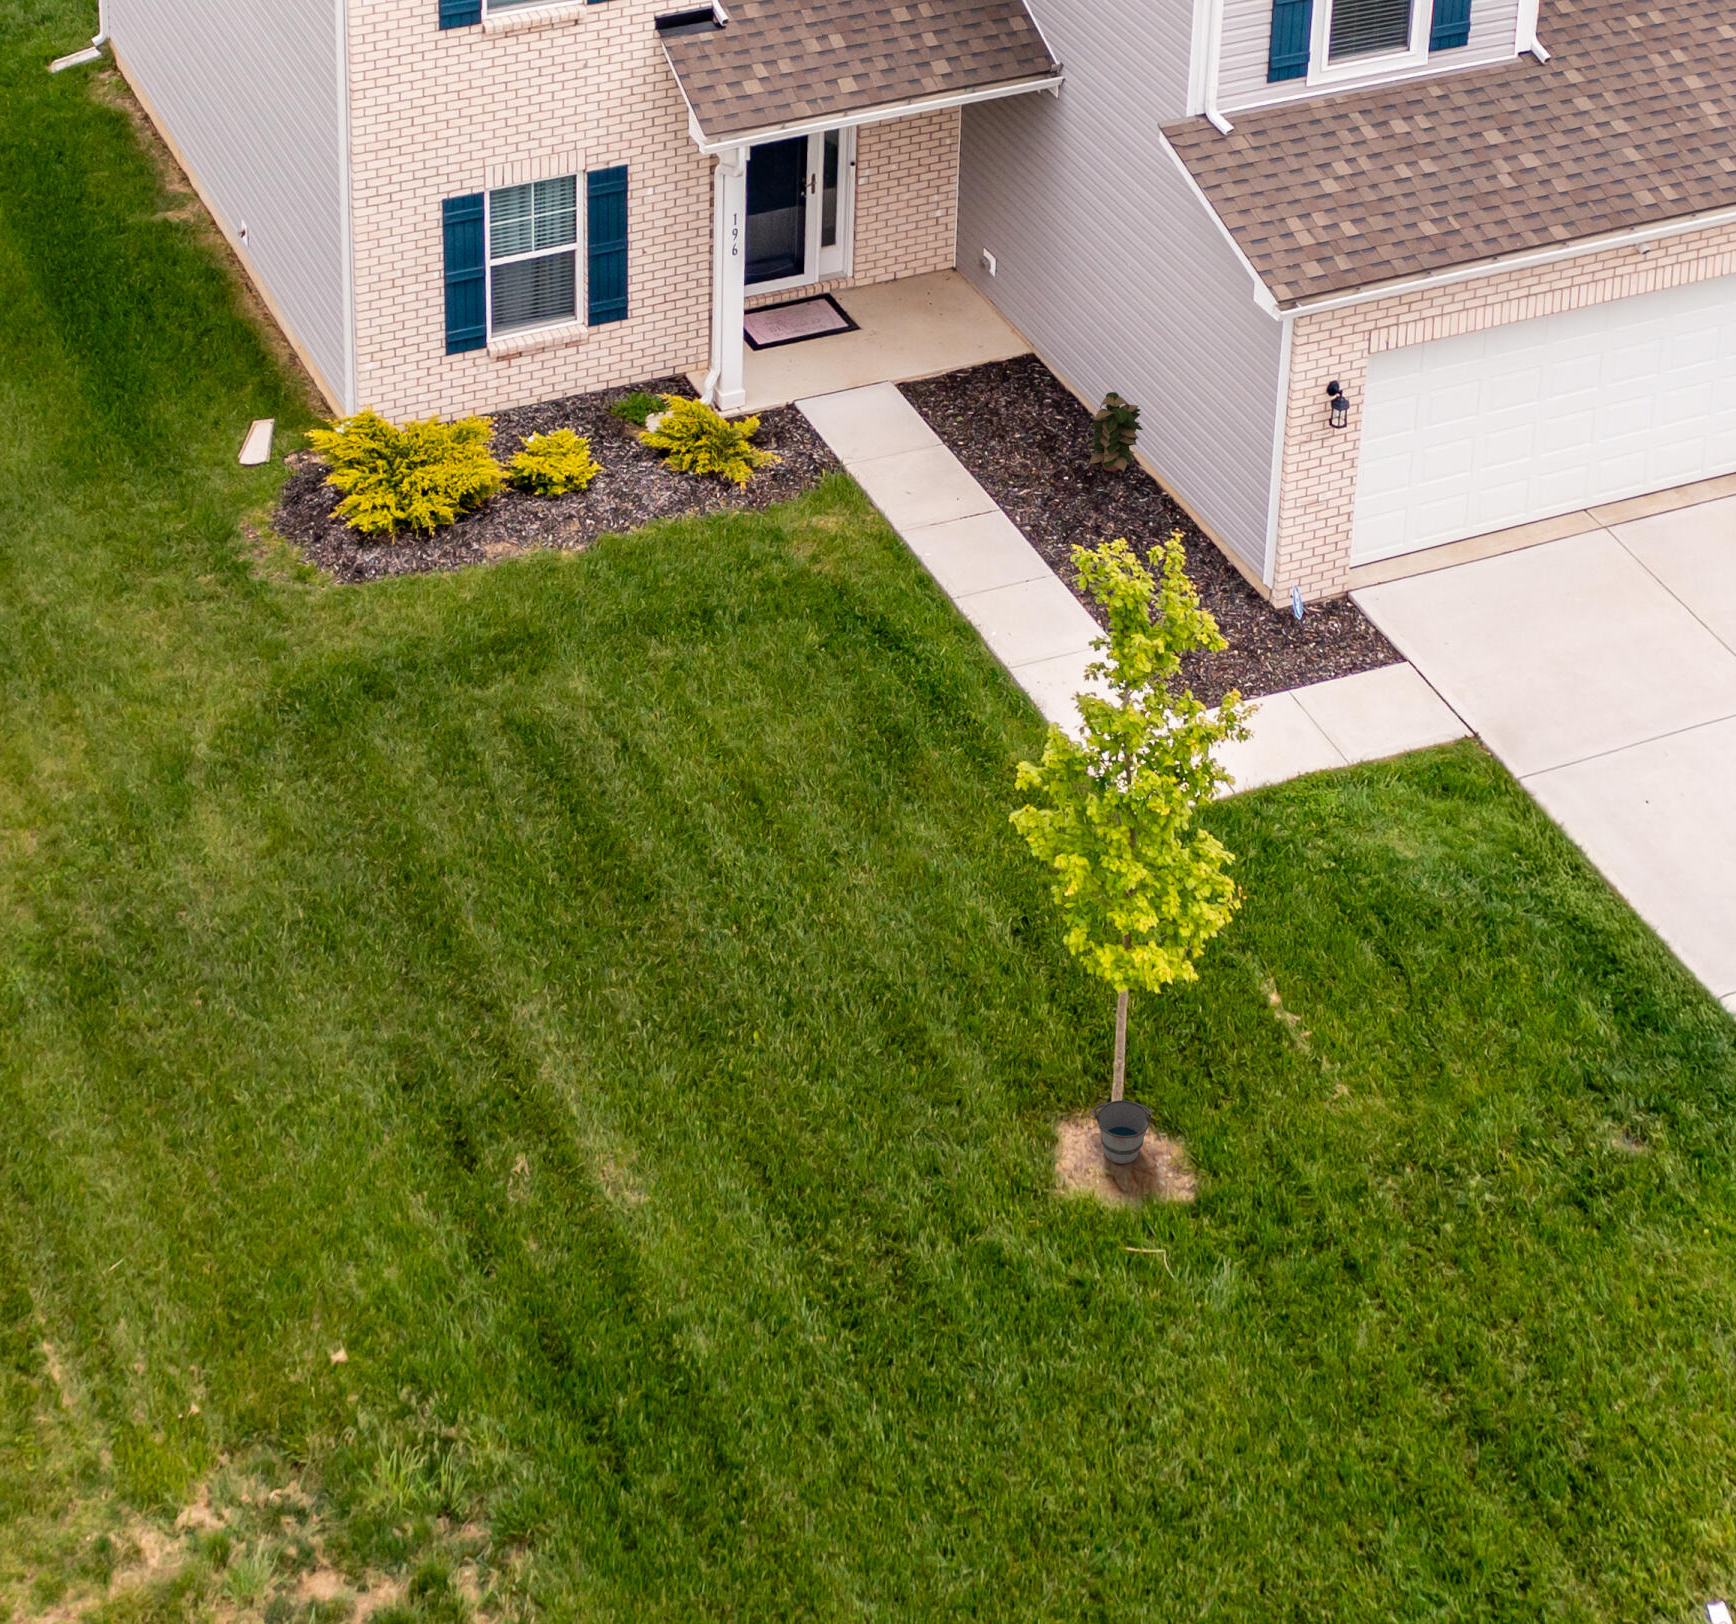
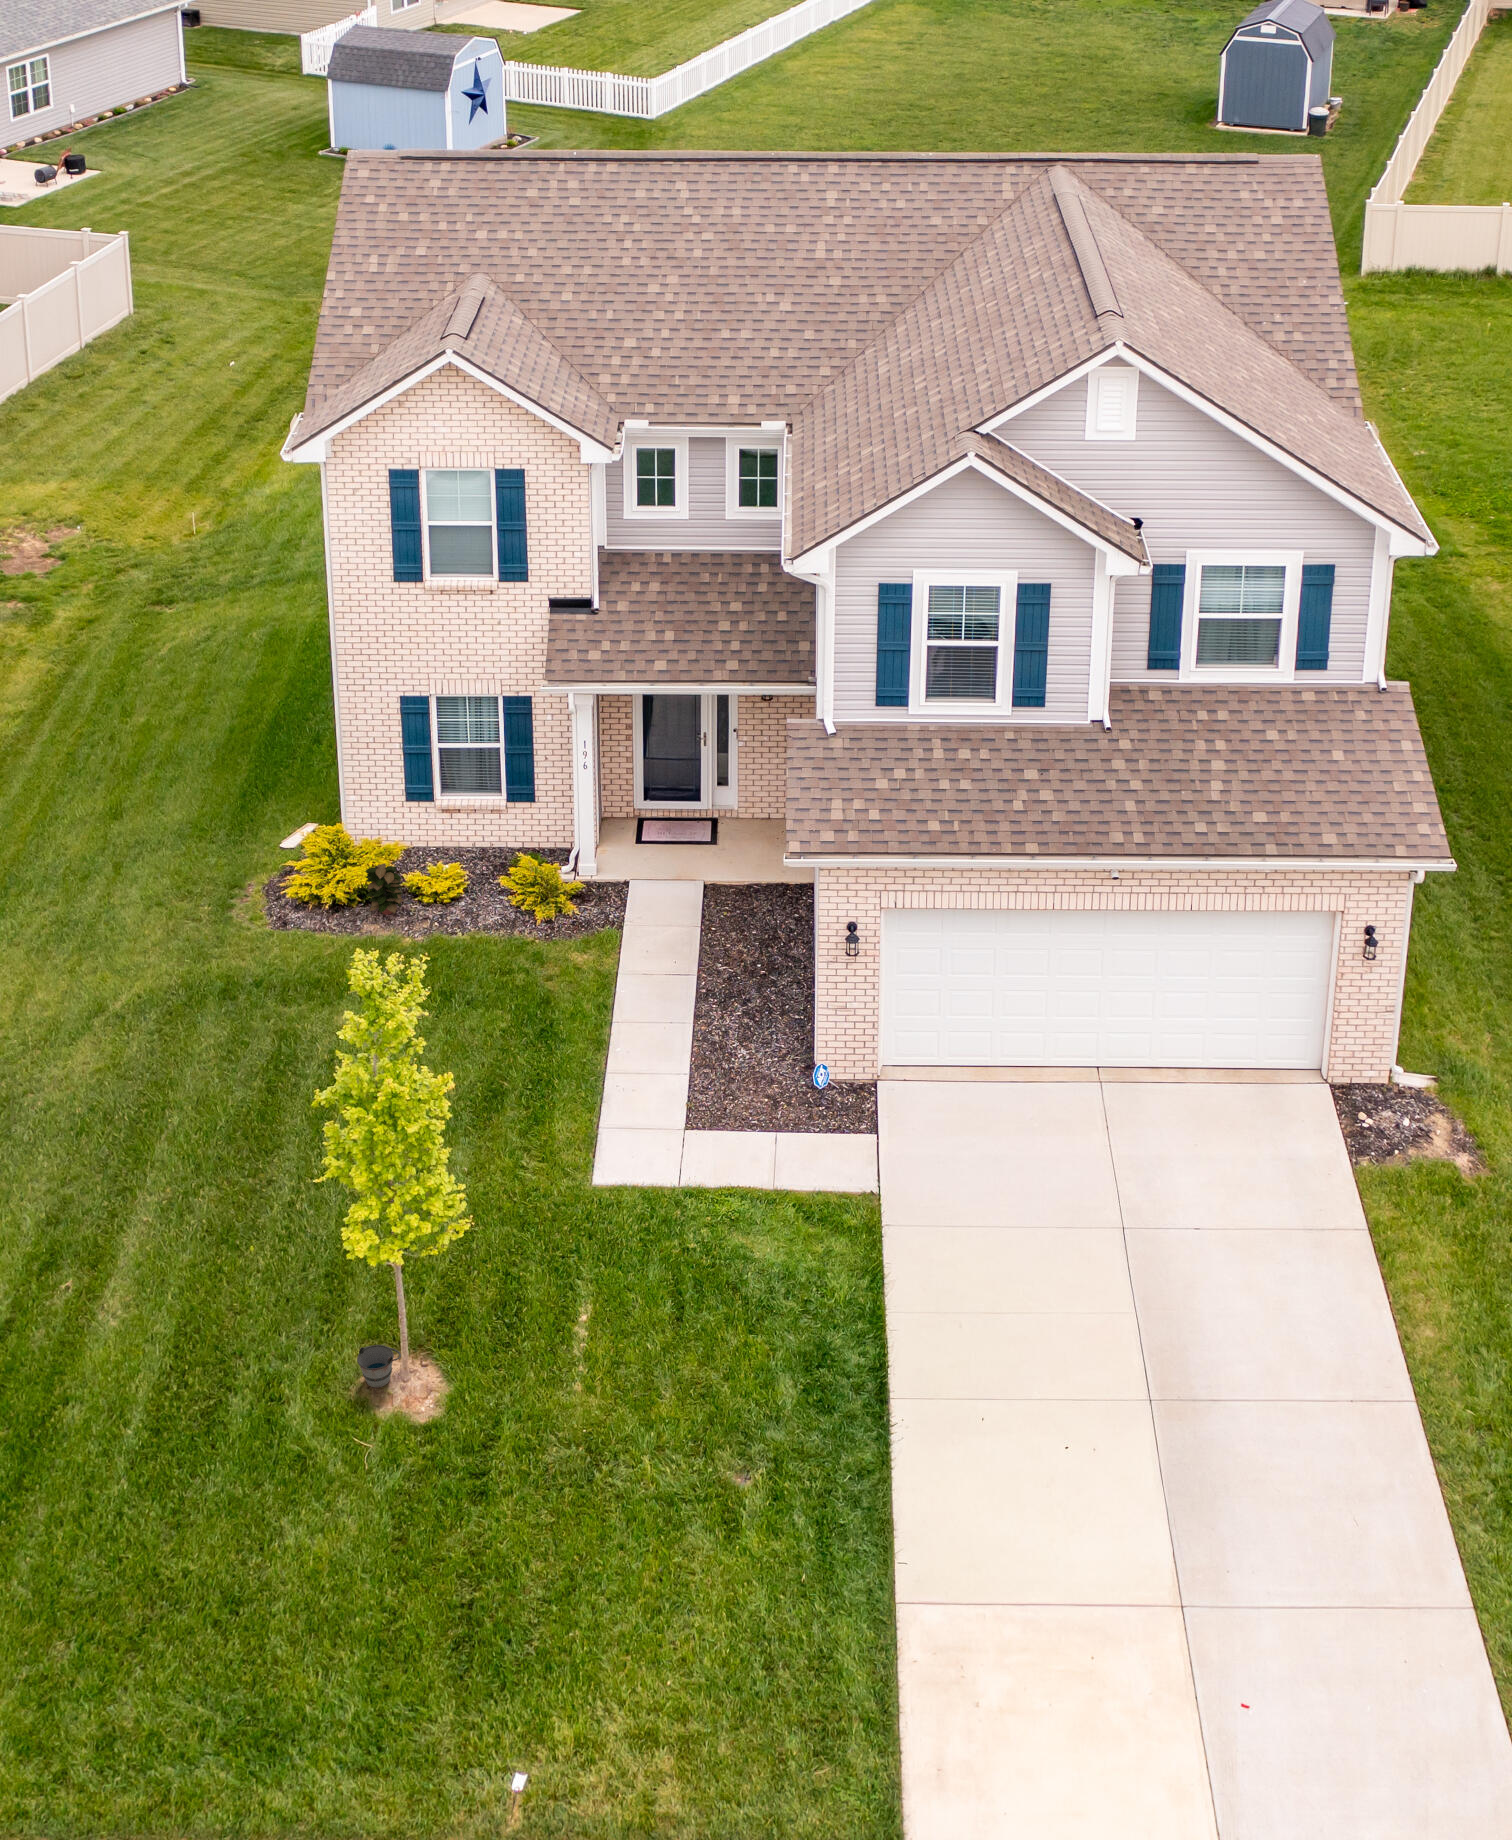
decorative plant: present [1088,392,1143,472] -> present [365,863,404,915]

